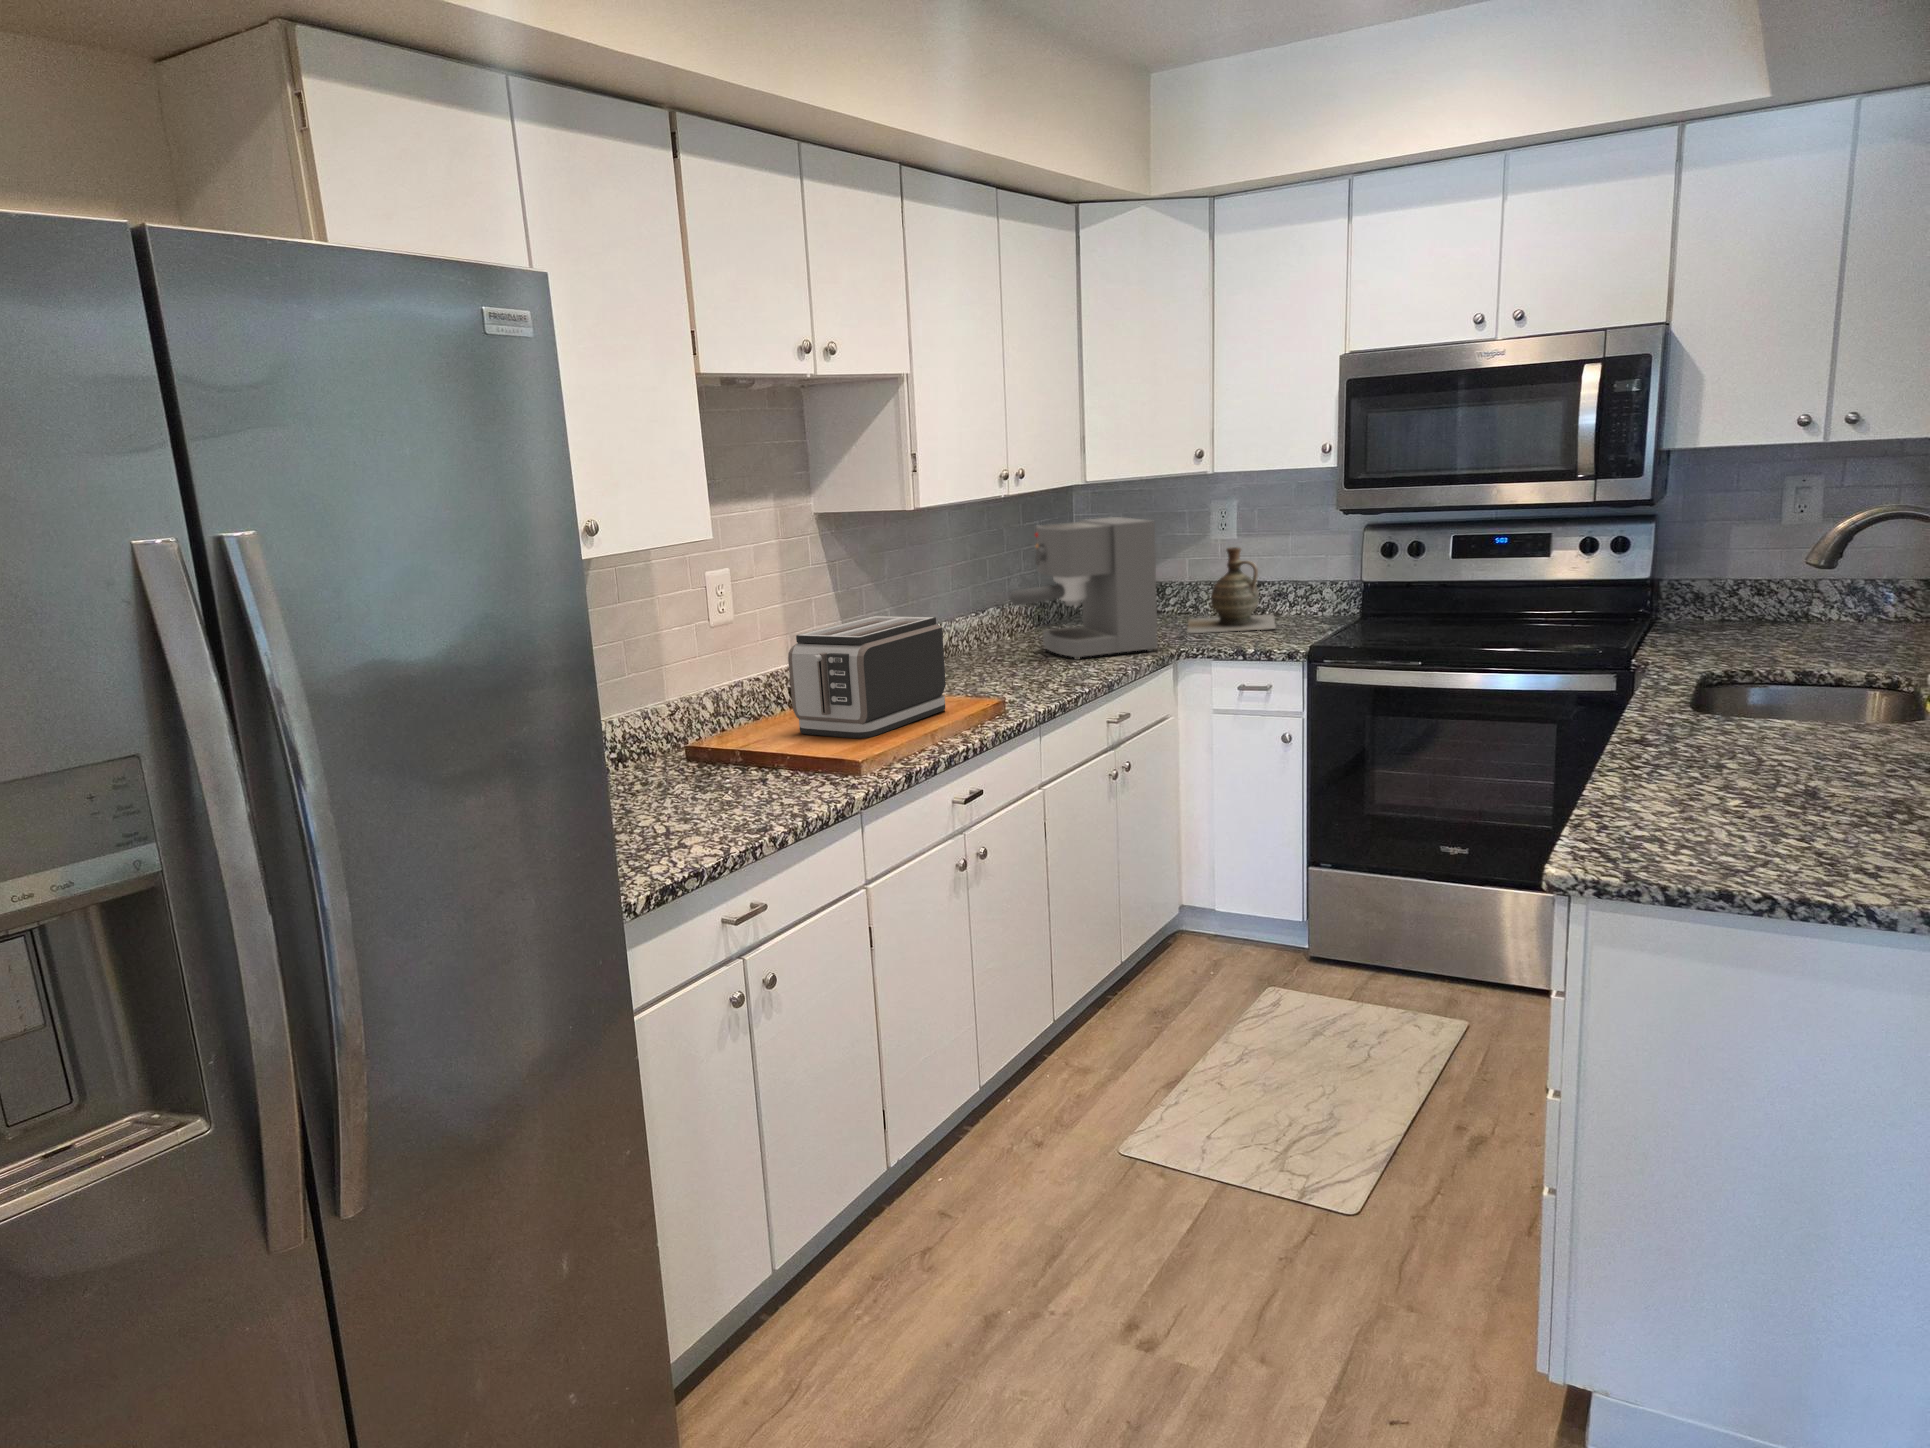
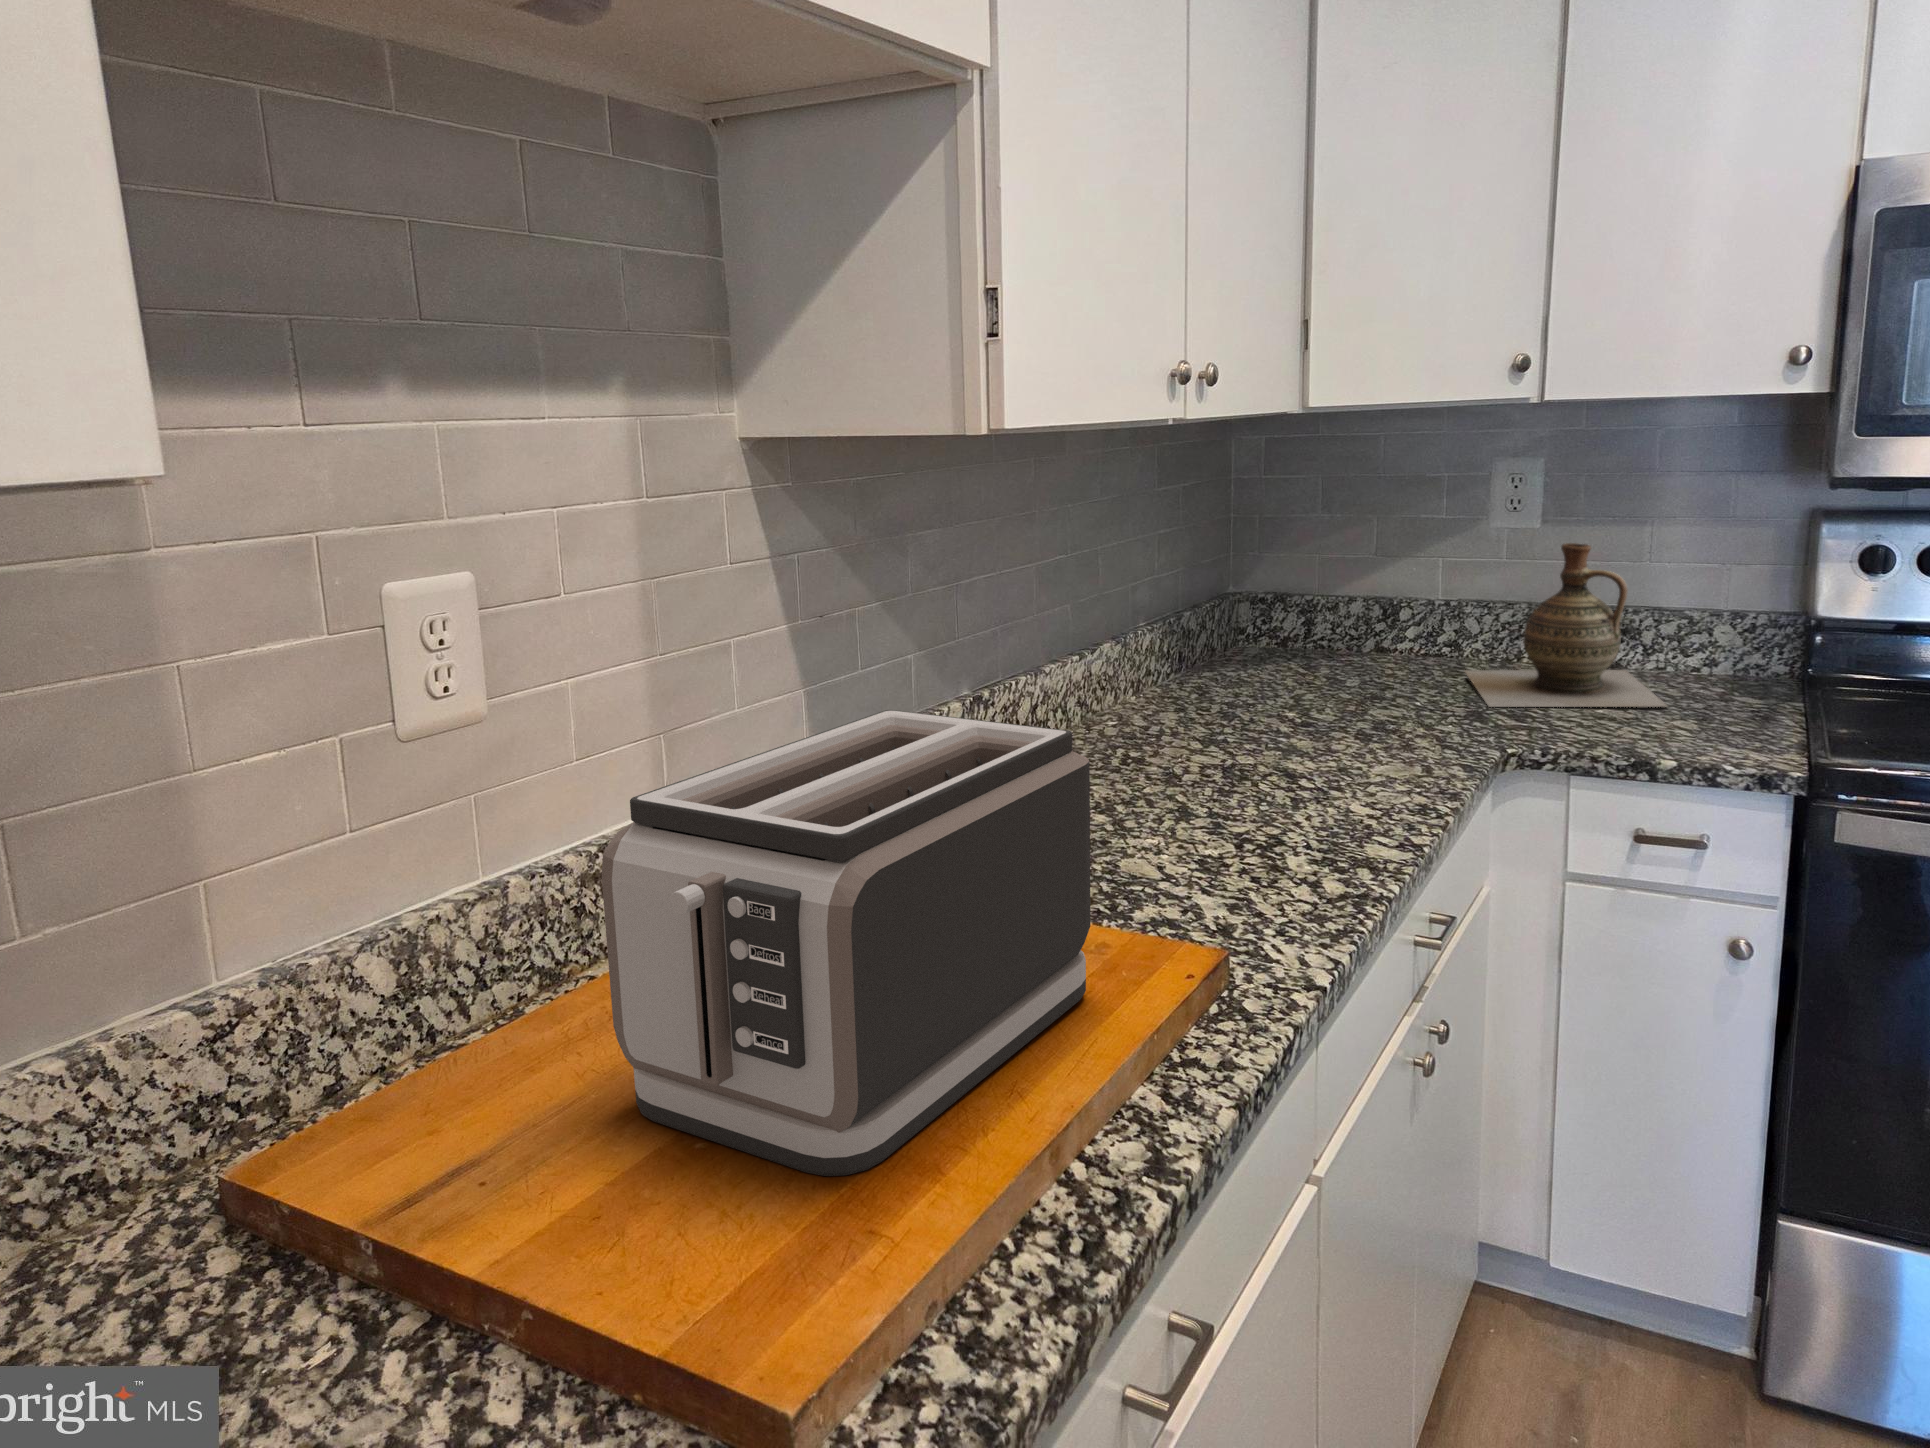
coffee maker: present [1010,517,1158,660] -> none [1179,474,1497,776]

